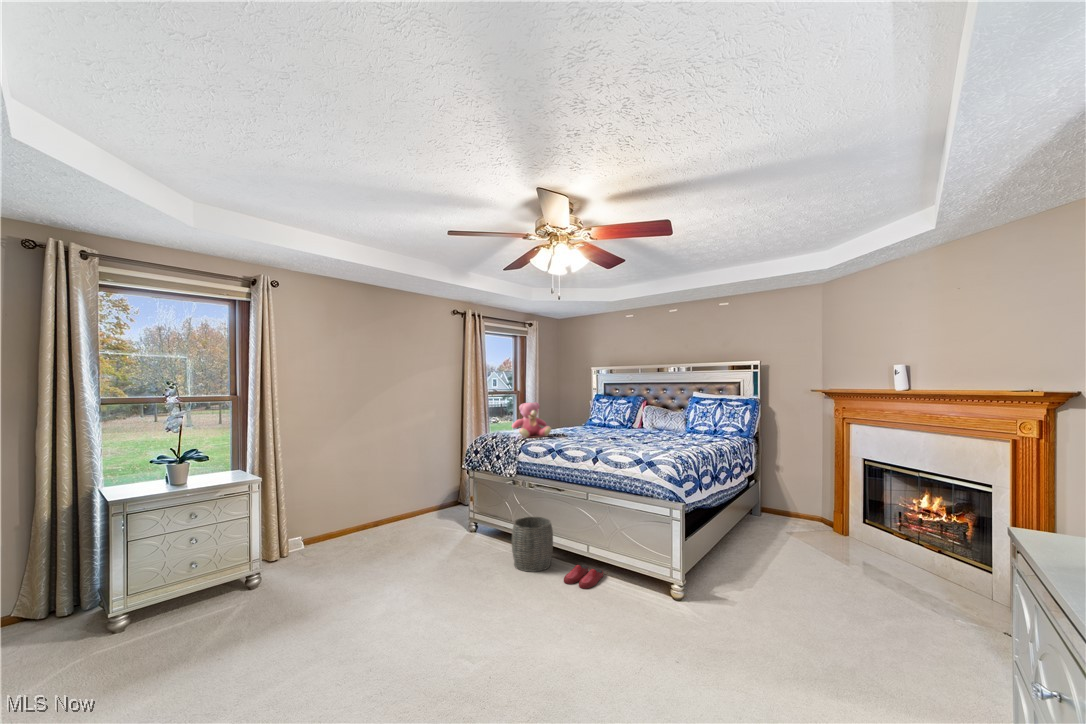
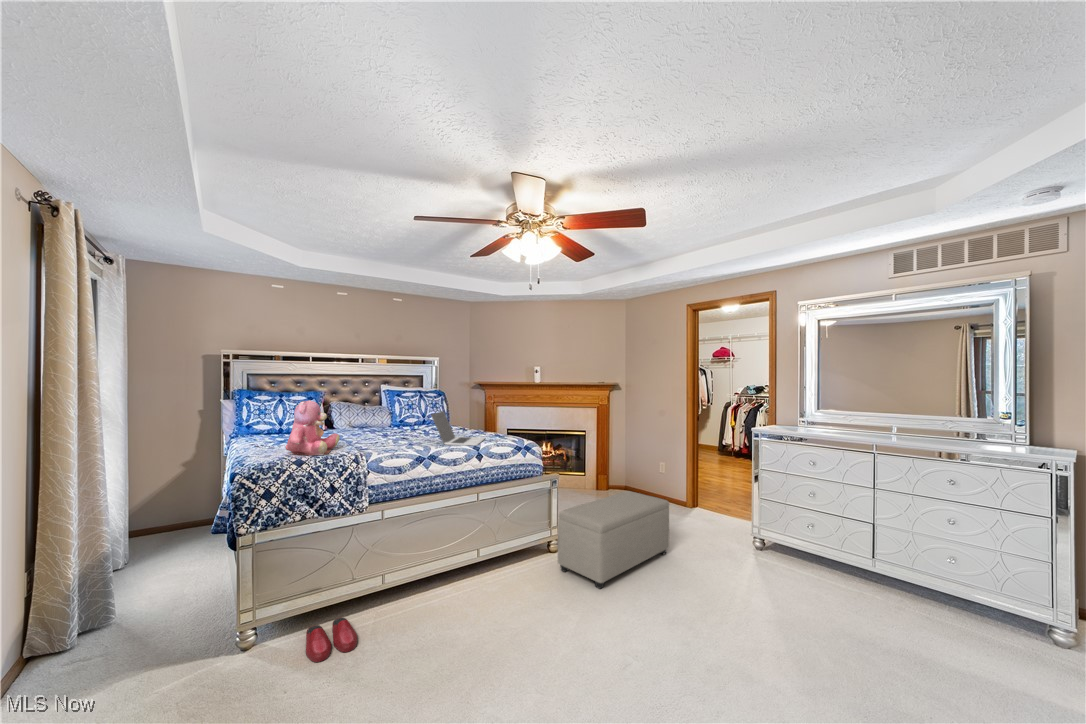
laptop: none [594,417,650,450] -> present [431,411,485,445]
woven basket: present [512,517,553,572] -> none [404,545,460,624]
ottoman: none [608,539,797,694] -> present [558,491,669,589]
slippers: present [564,565,603,589] -> present [306,617,357,662]

